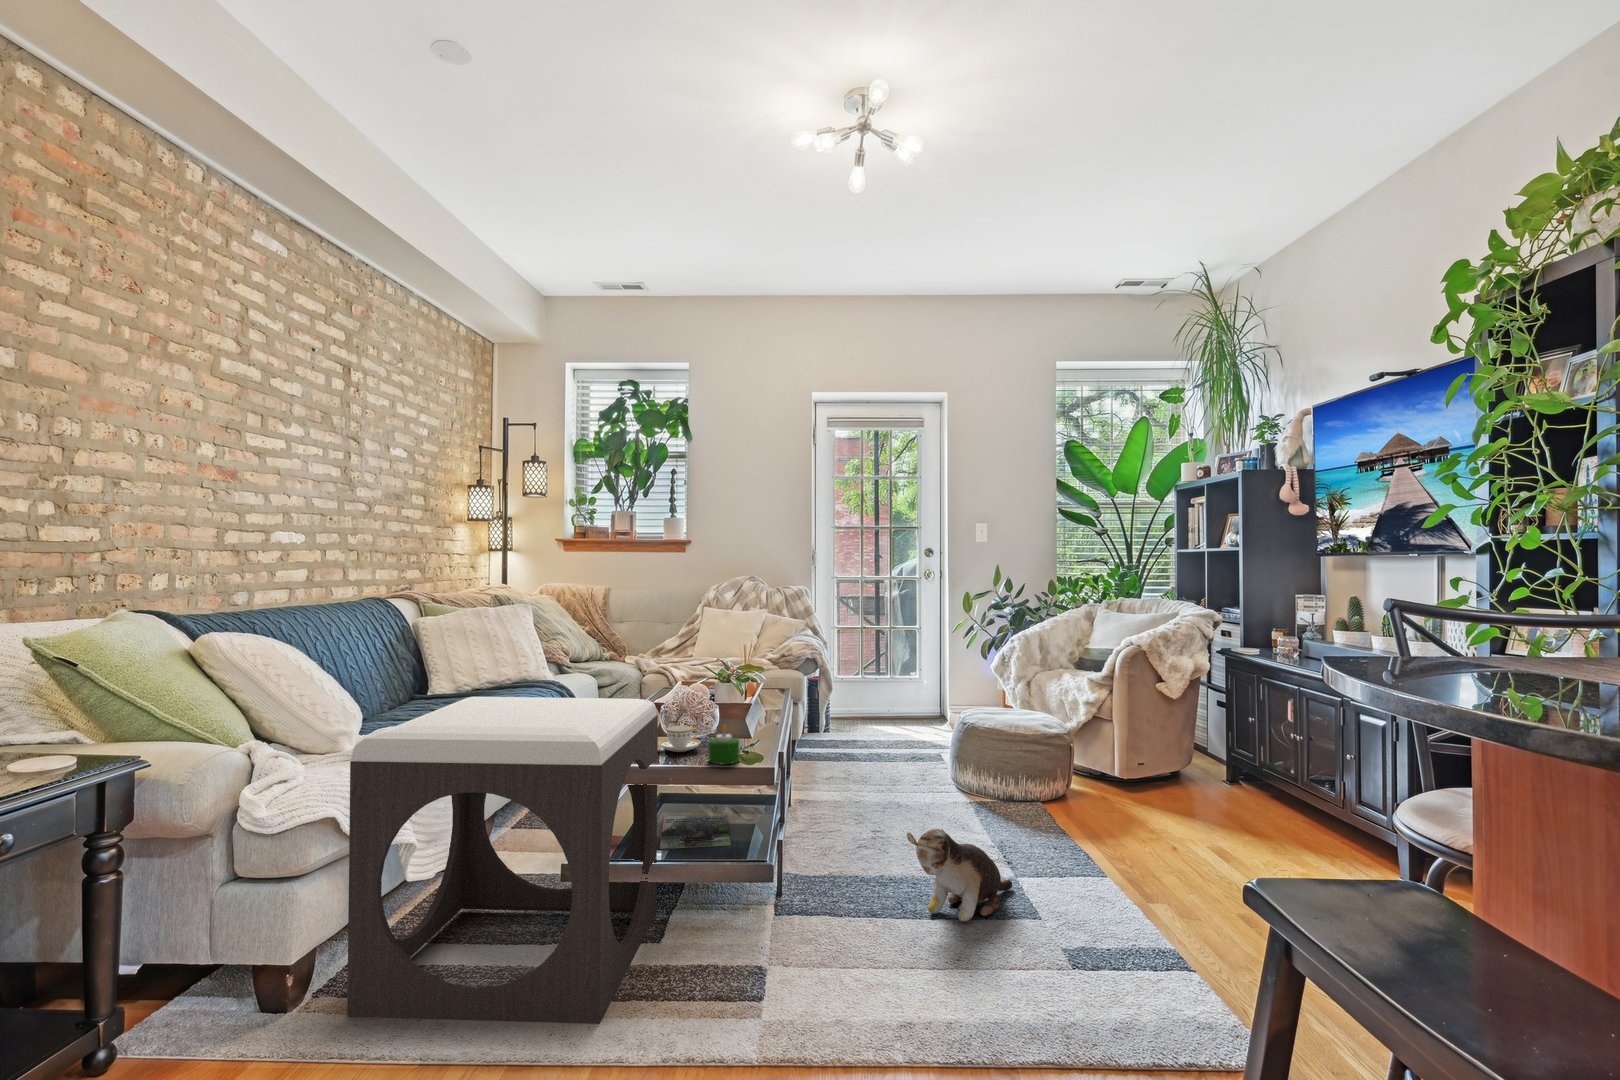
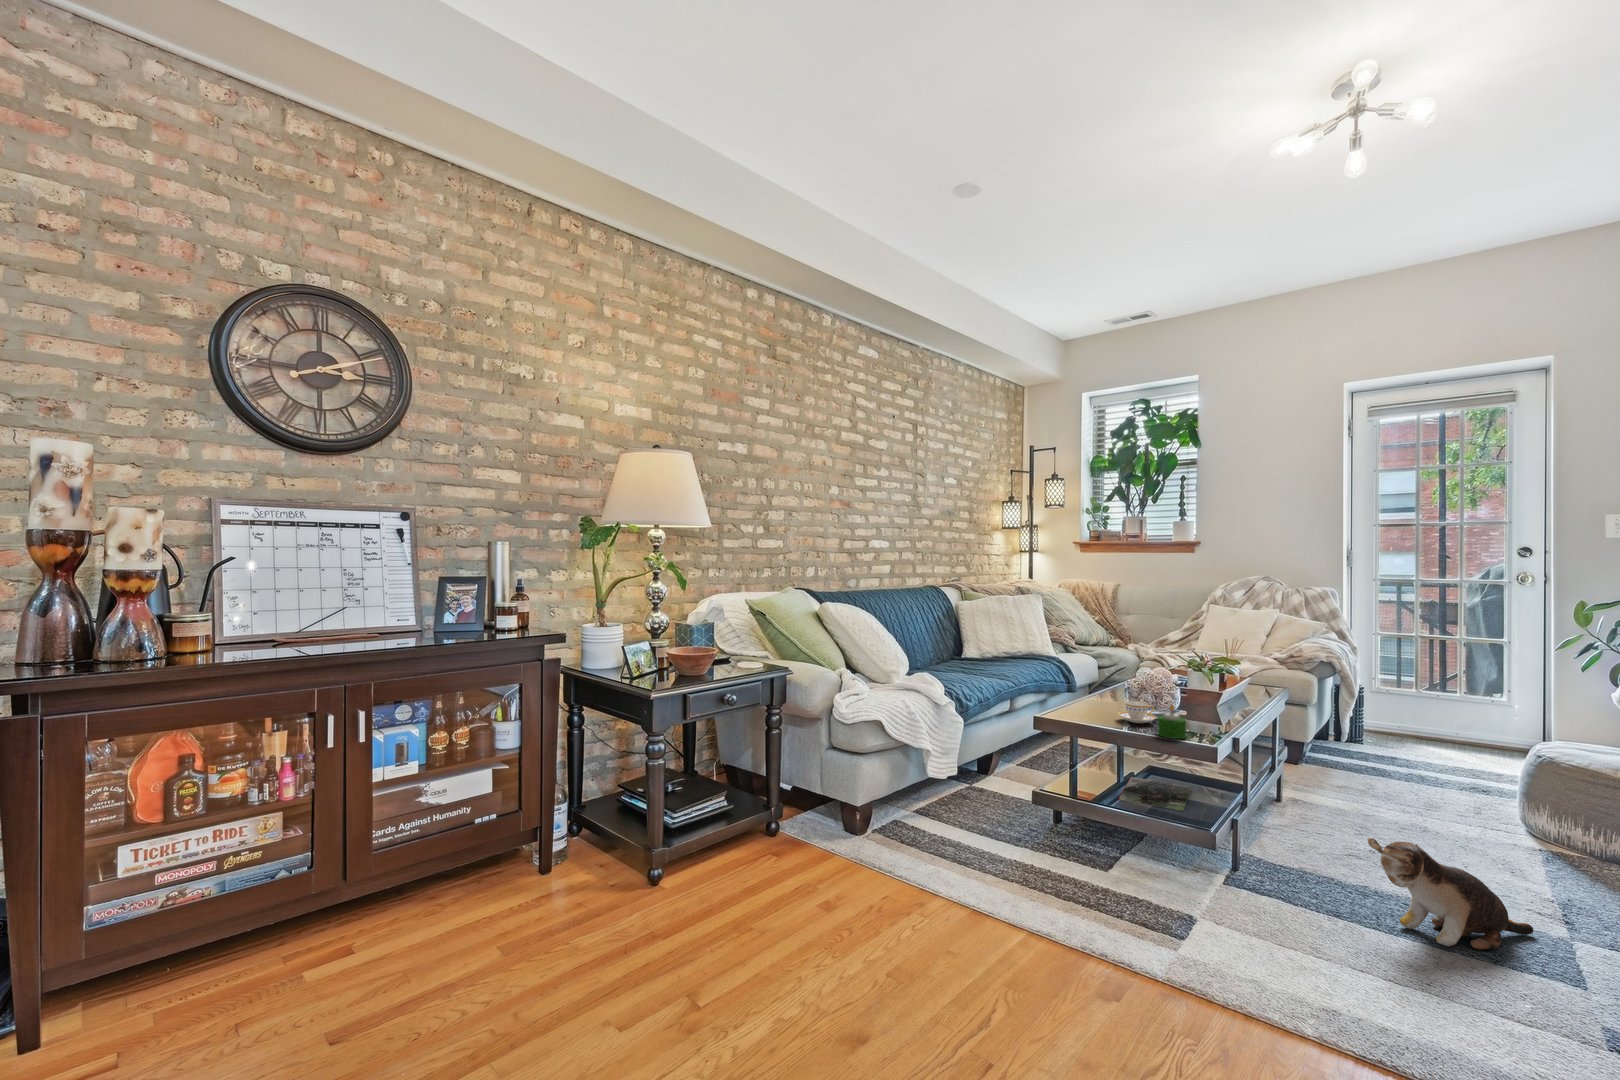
footstool: present [347,697,658,1024] -> none [888,659,1115,911]

